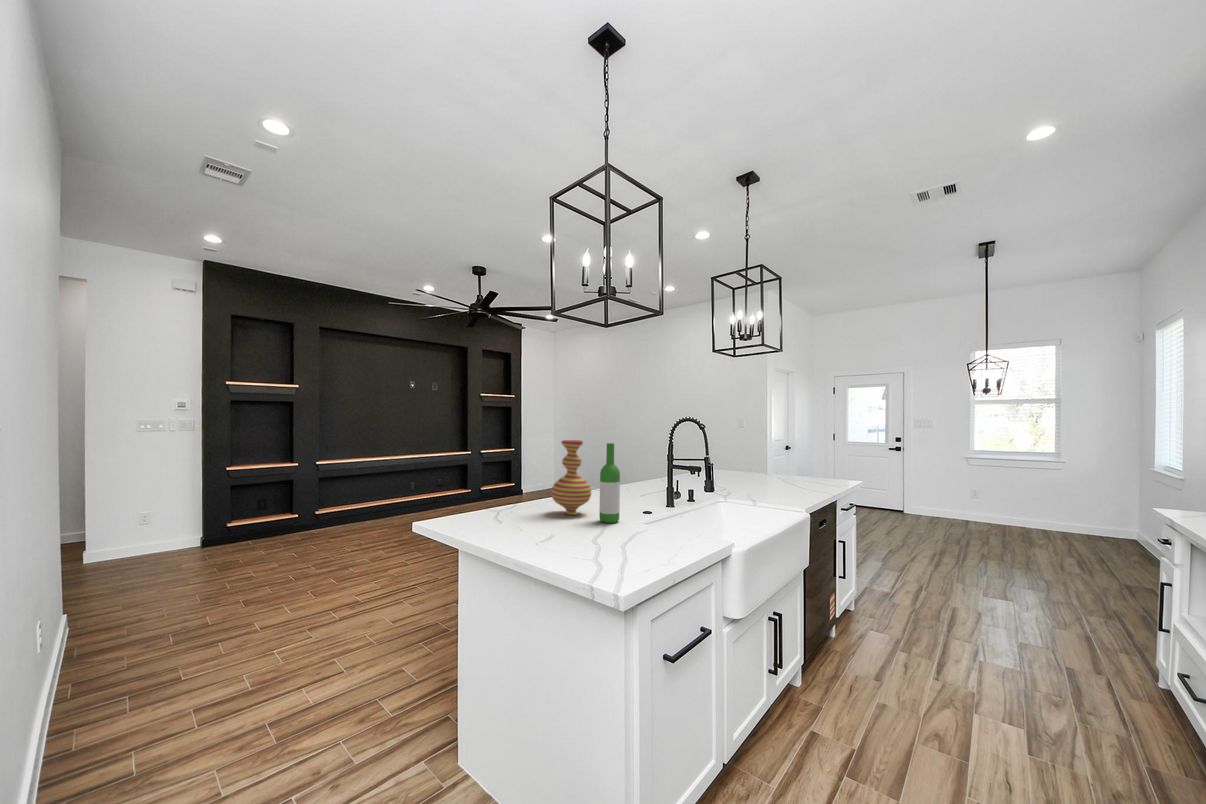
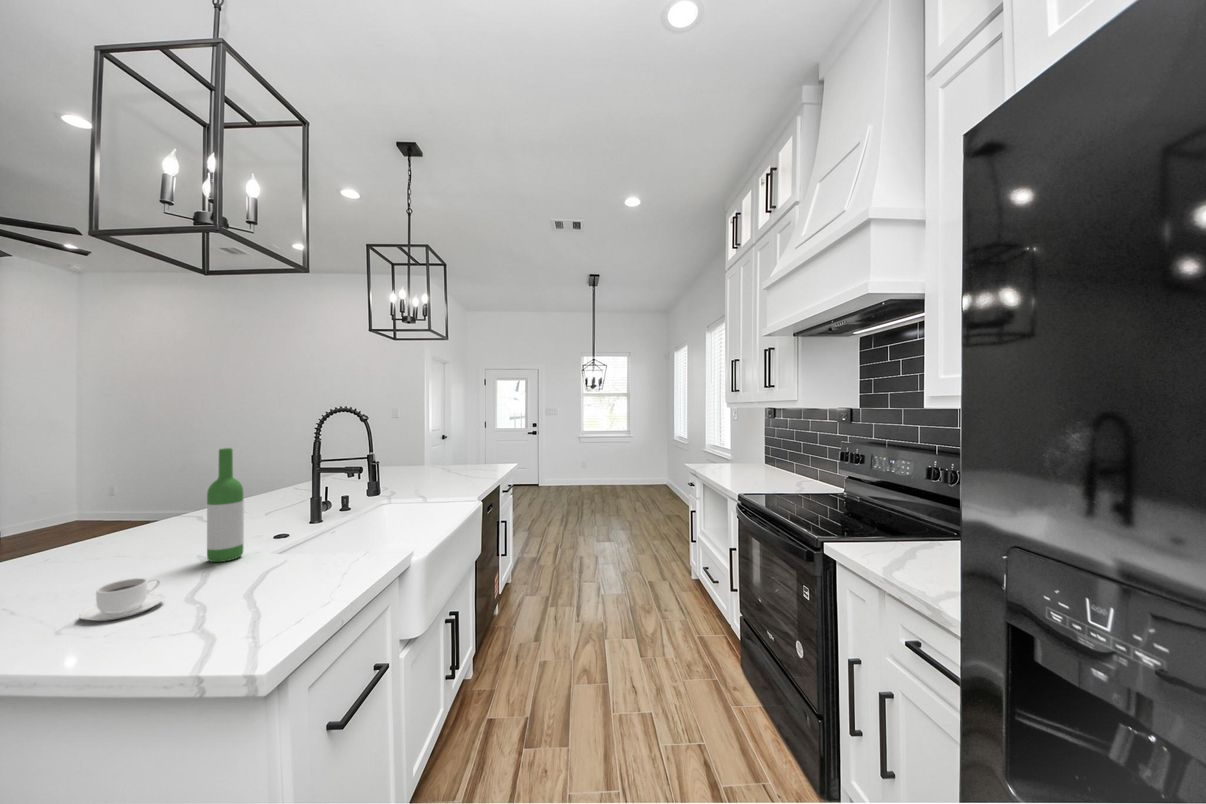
vase: present [551,440,591,515] -> none [104,448,190,564]
coffee cup: none [540,521,578,543] -> present [79,578,165,621]

